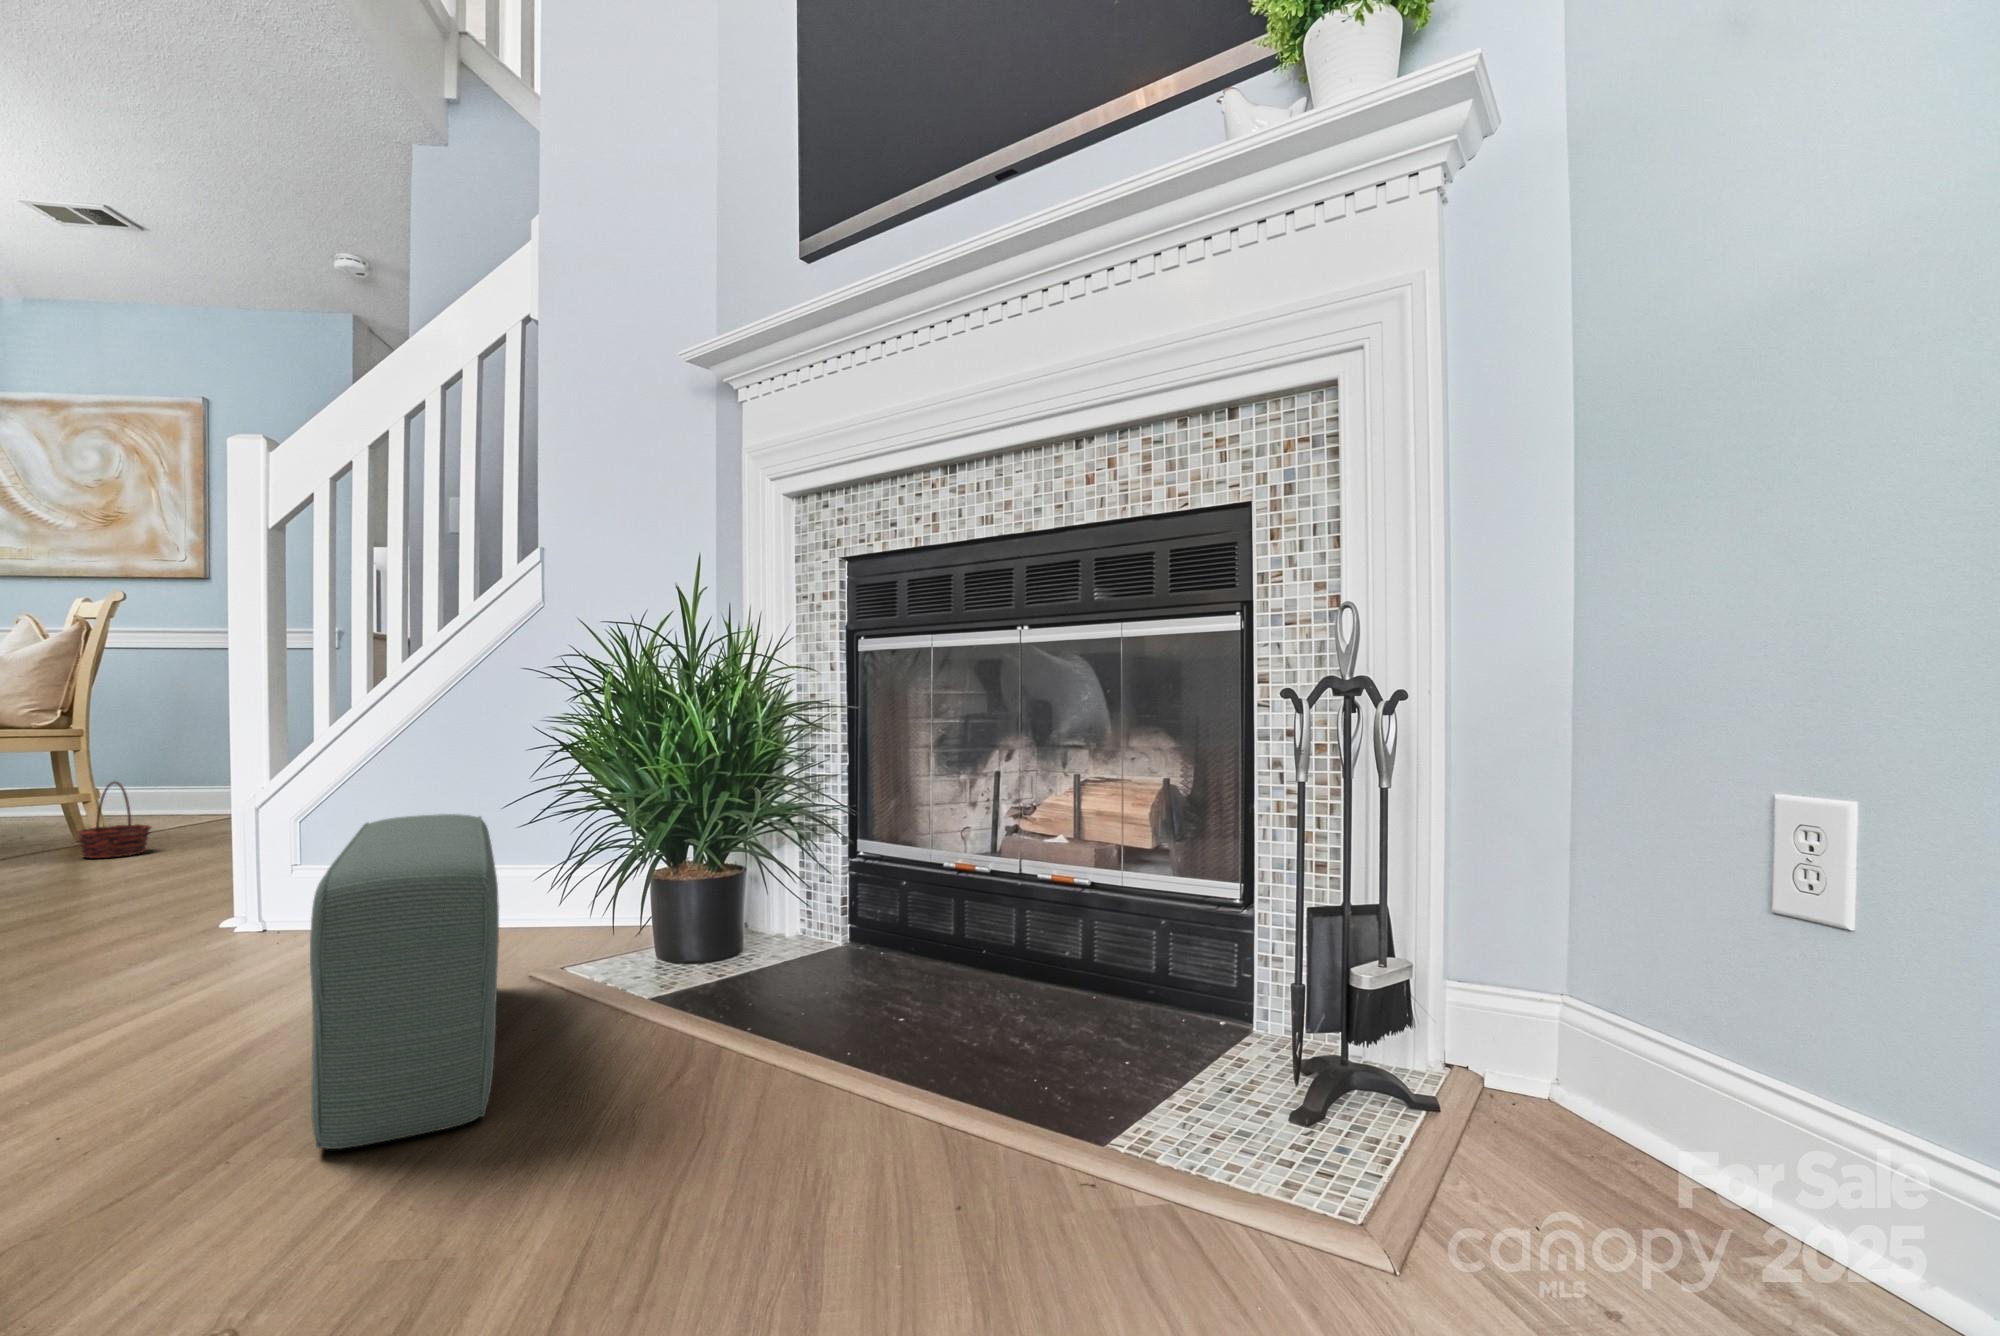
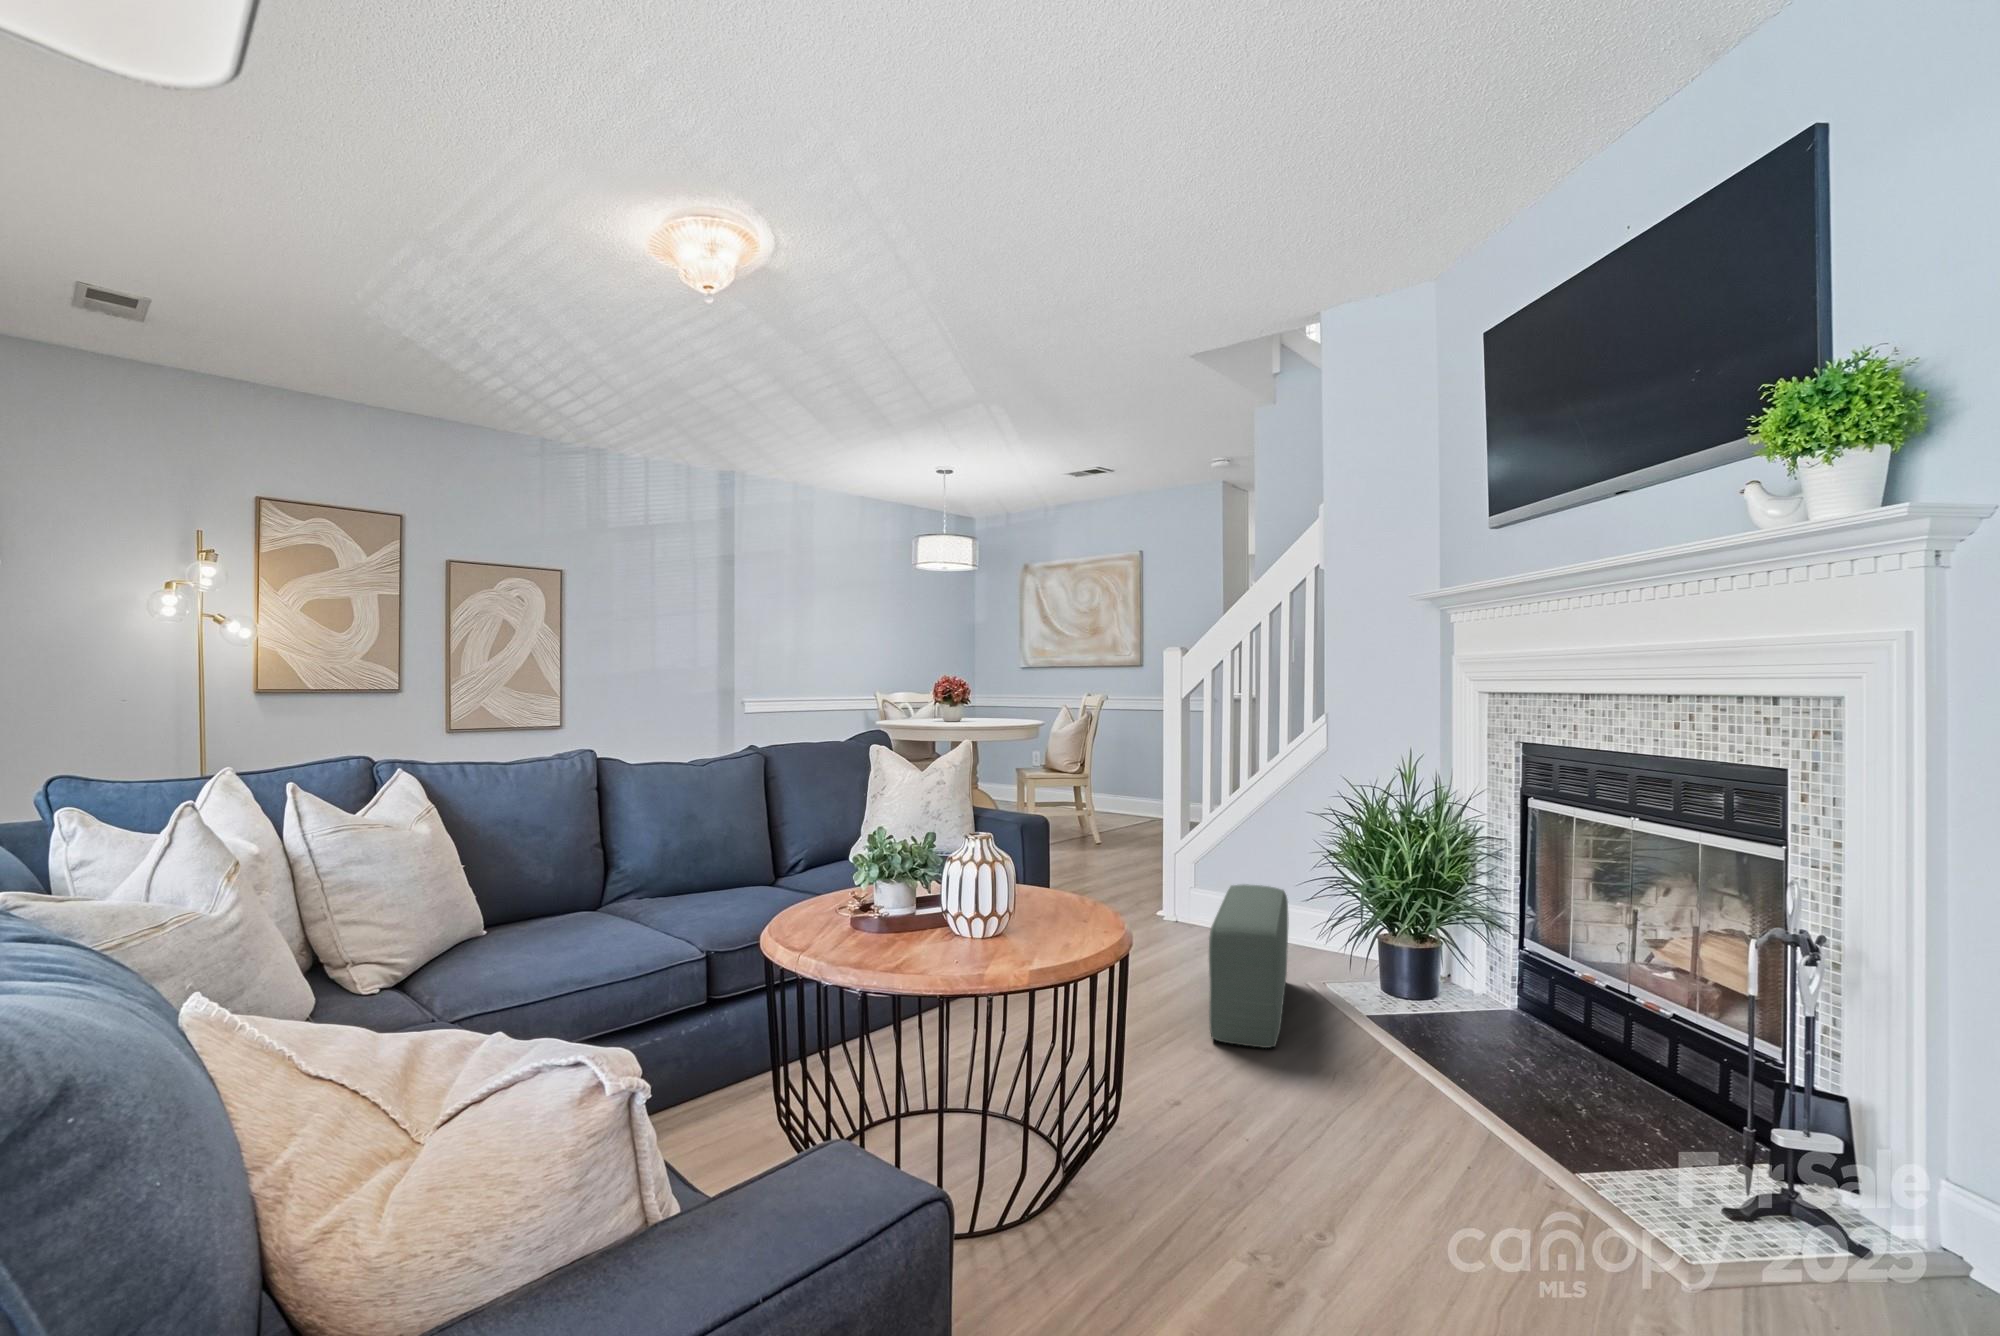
basket: present [78,782,151,858] -> none [1100,806,1131,849]

